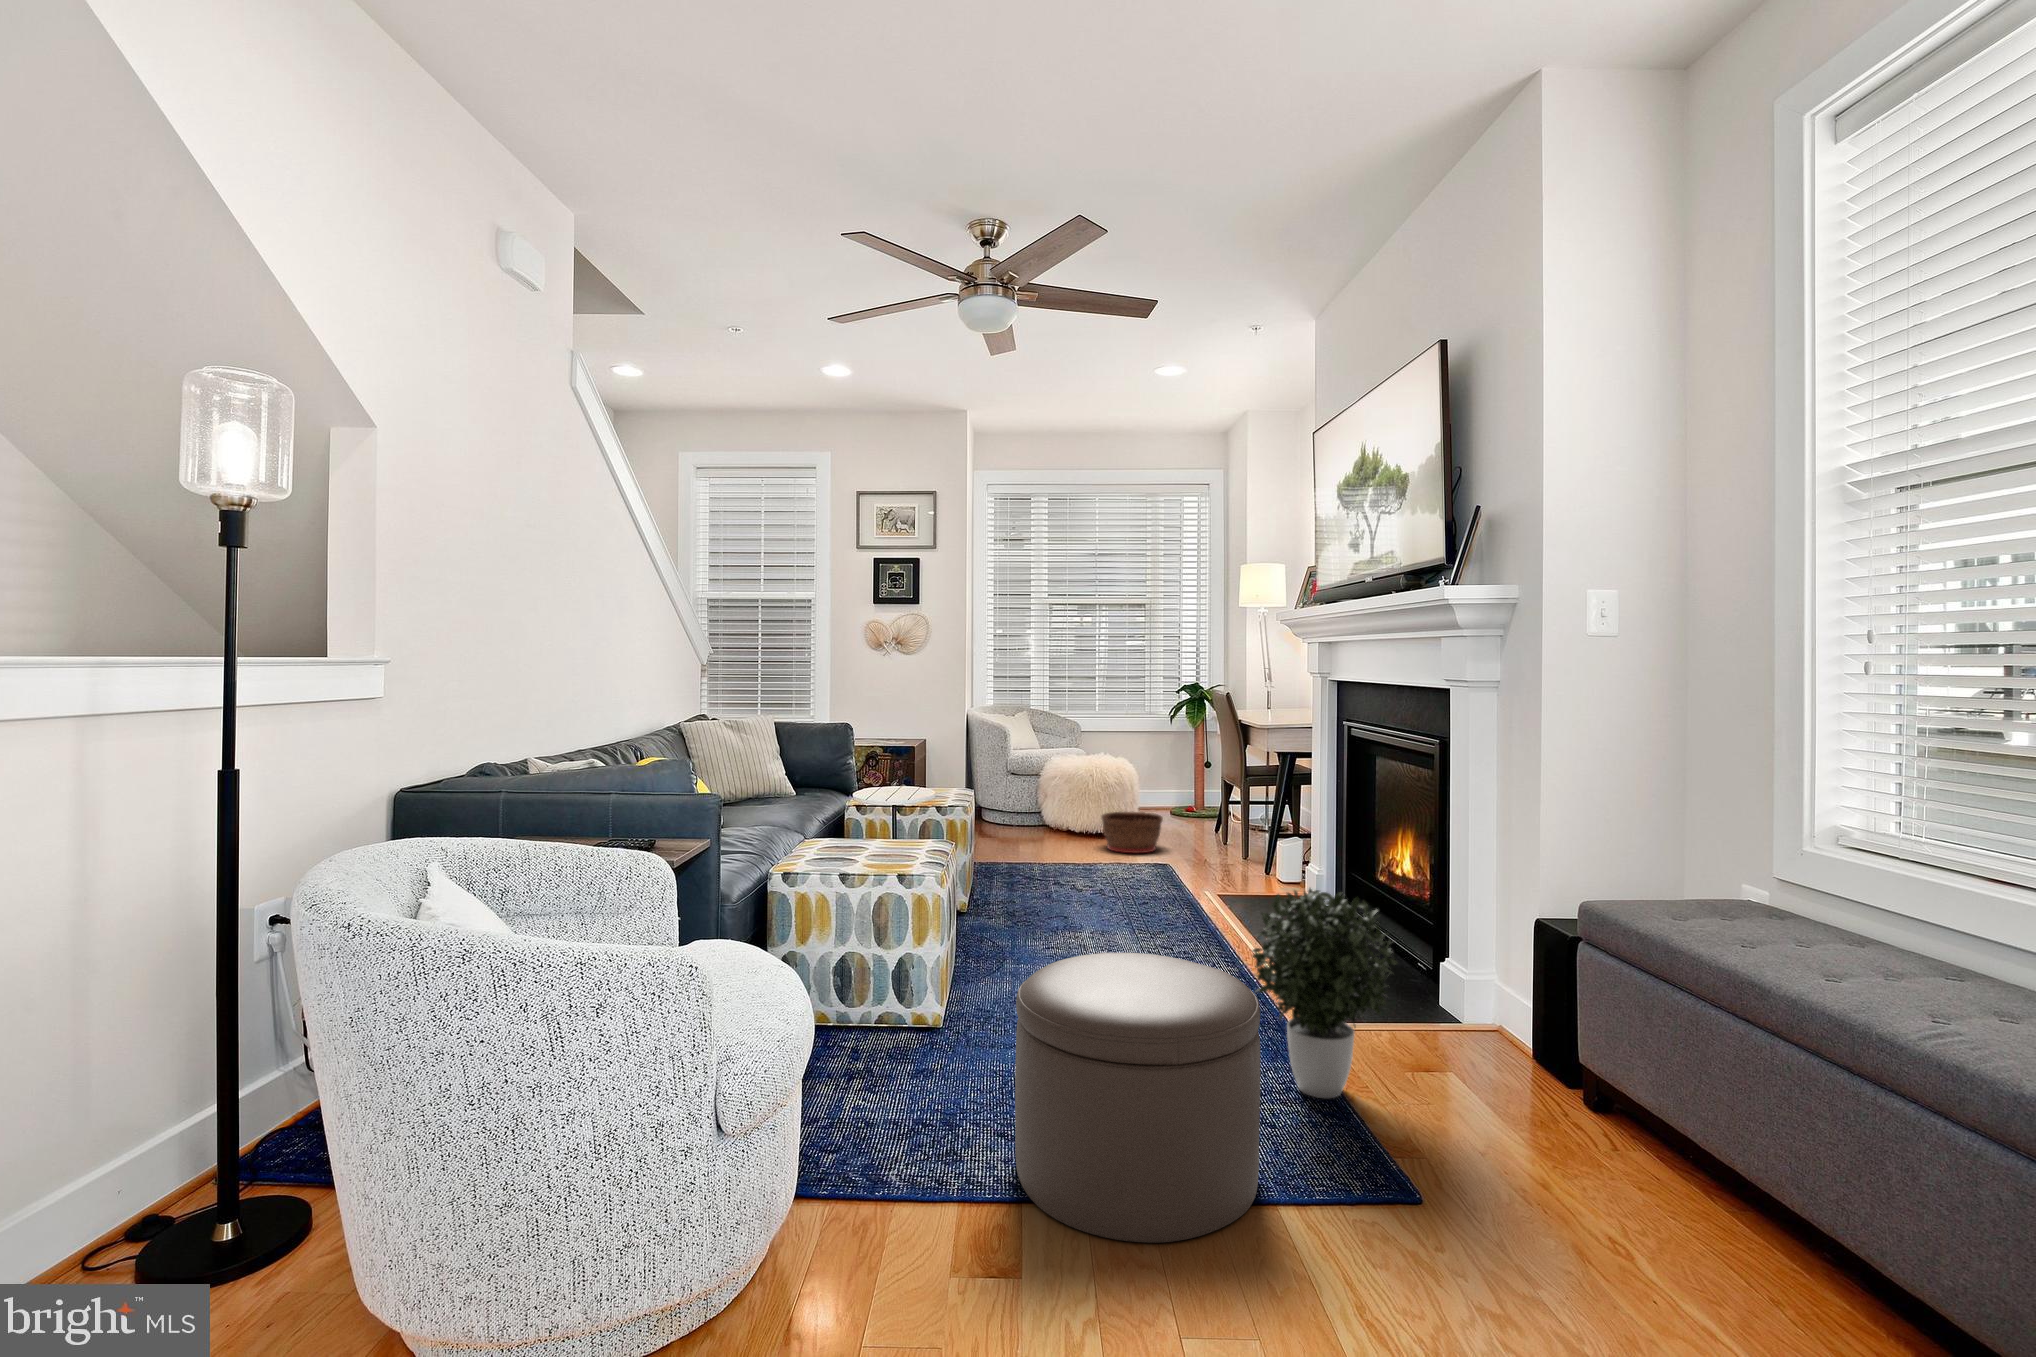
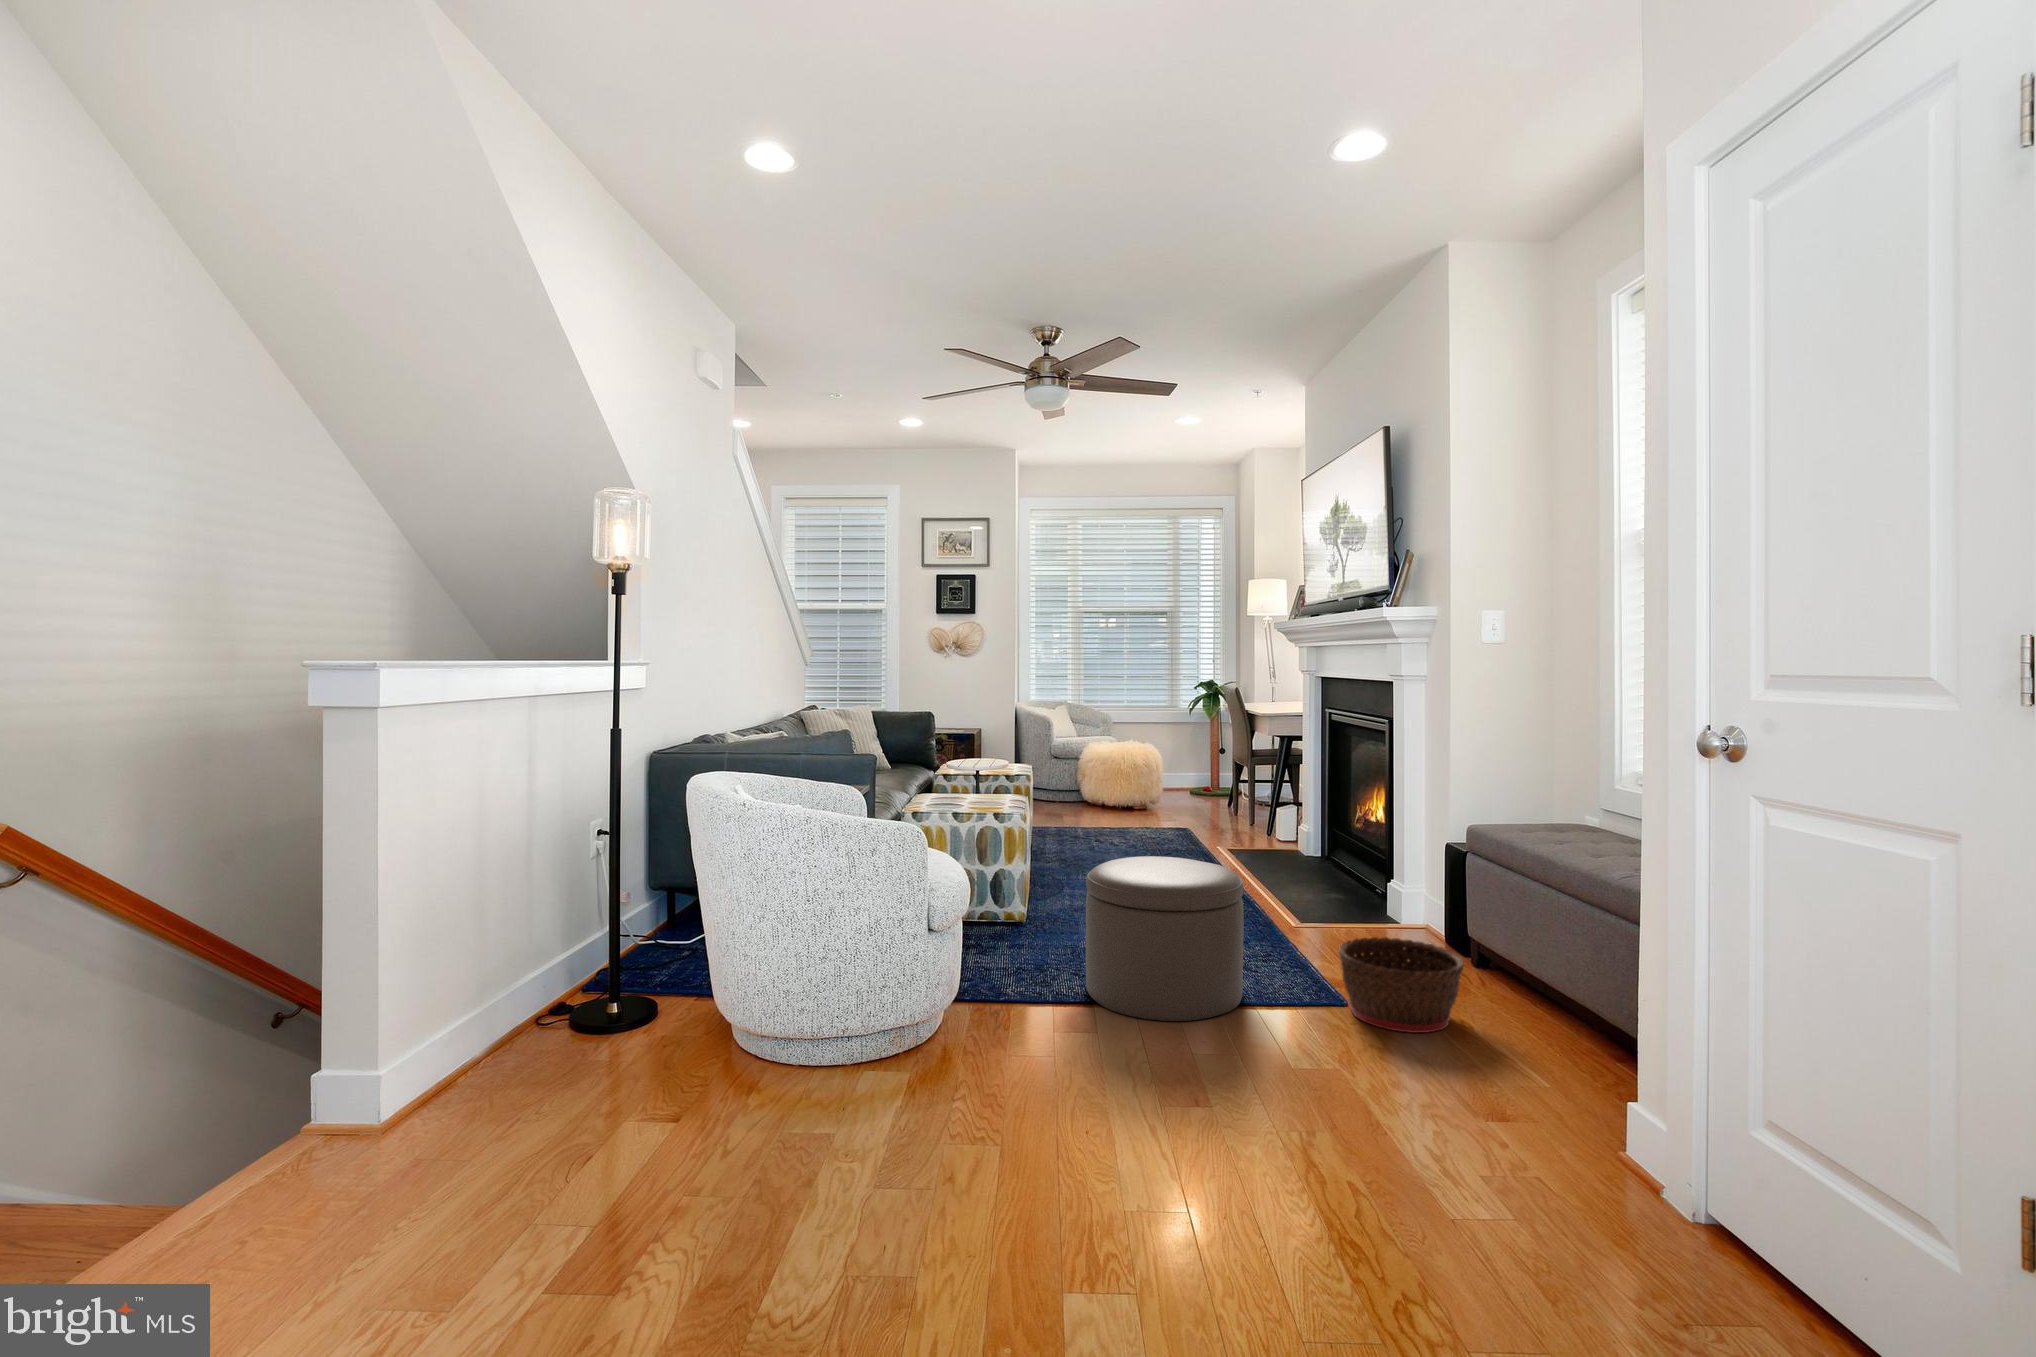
basket: present [1101,812,1163,853] -> present [1339,937,1463,1033]
potted plant: present [1253,888,1397,1098] -> none [1242,817,1343,960]

